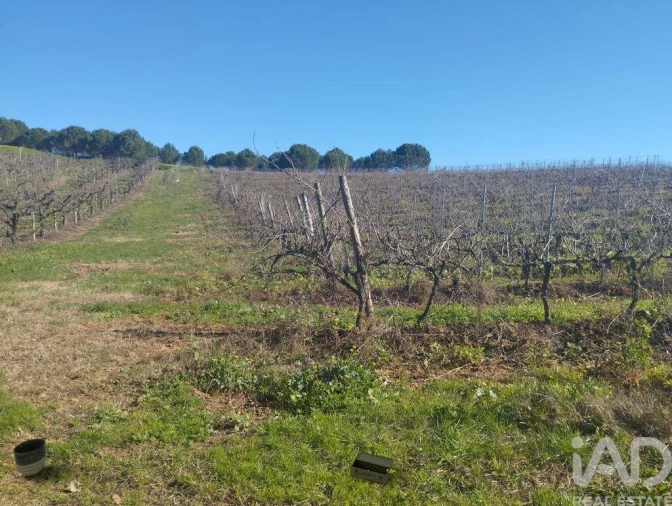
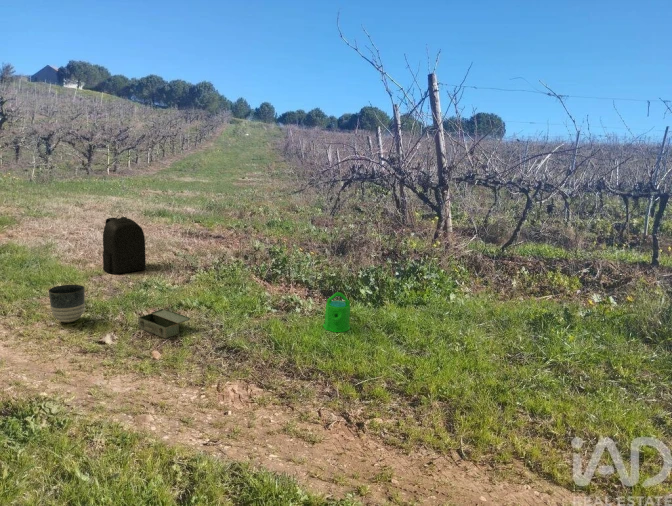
backpack: none [51,348,94,405] -> present [103,216,146,274]
watering can: none [258,412,282,447] -> present [323,292,350,332]
toolbox: present [351,452,394,484] -> present [138,309,190,338]

